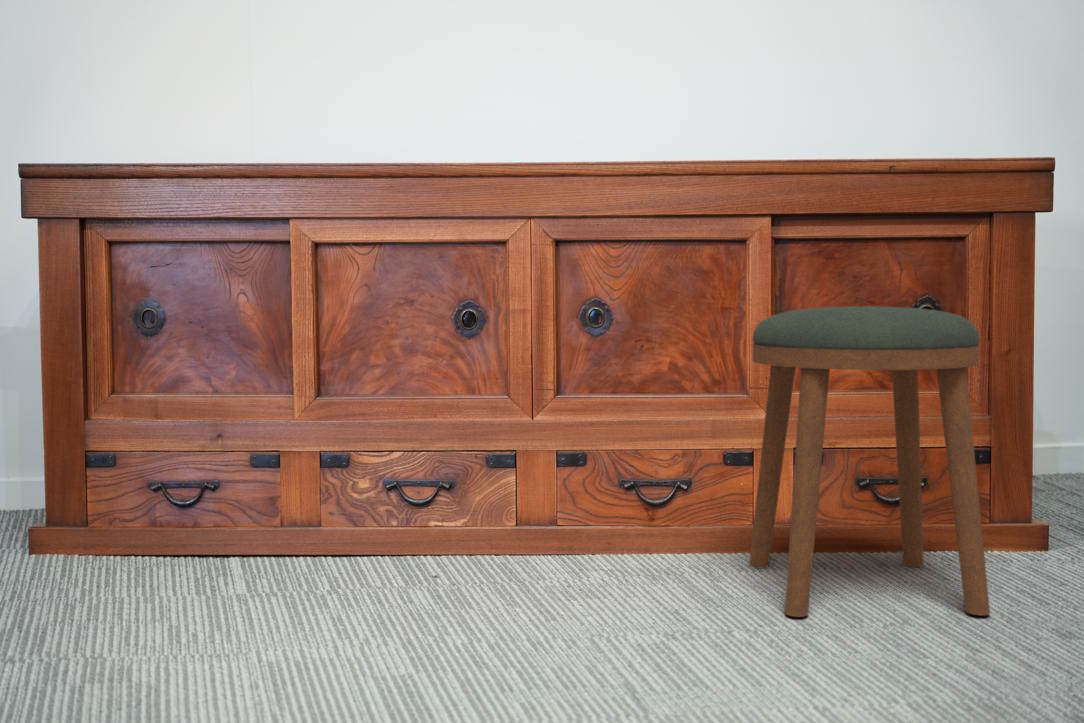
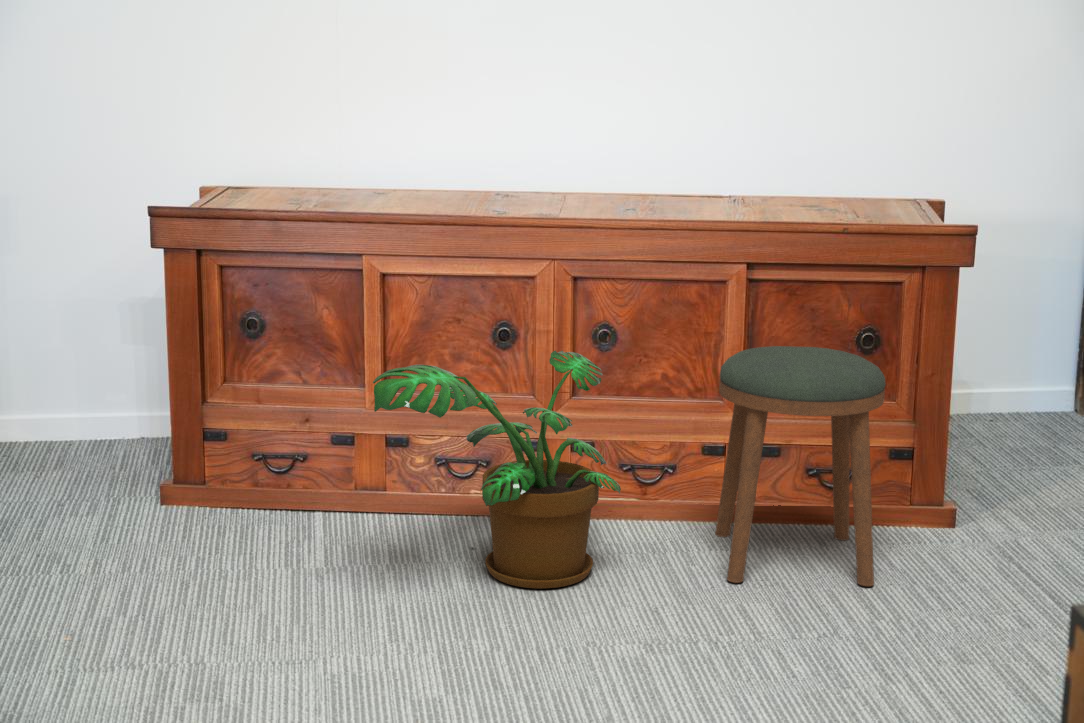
potted plant: none [274,313,632,632] -> present [373,351,621,588]

